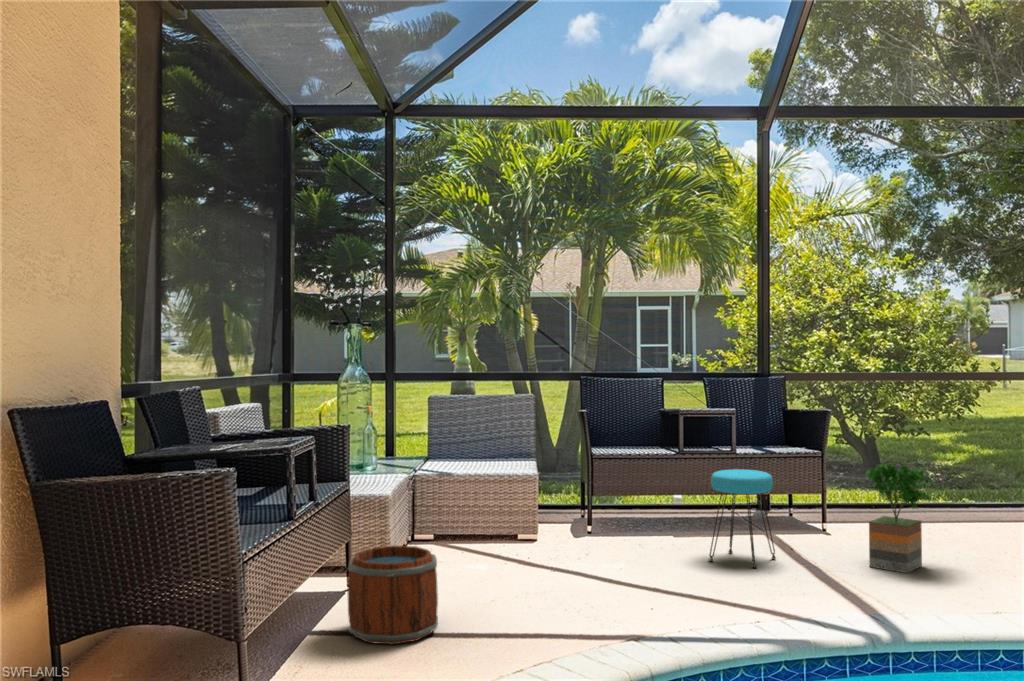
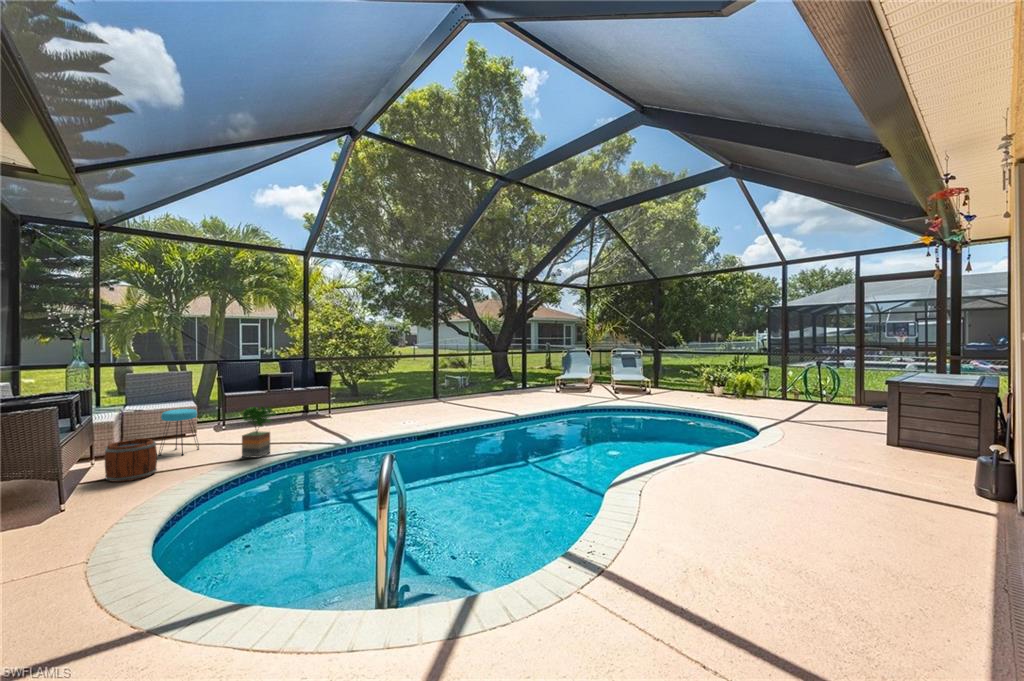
potted tree: present [866,464,934,573] -> present [242,407,275,458]
stool: present [709,469,776,568] -> present [159,409,199,455]

